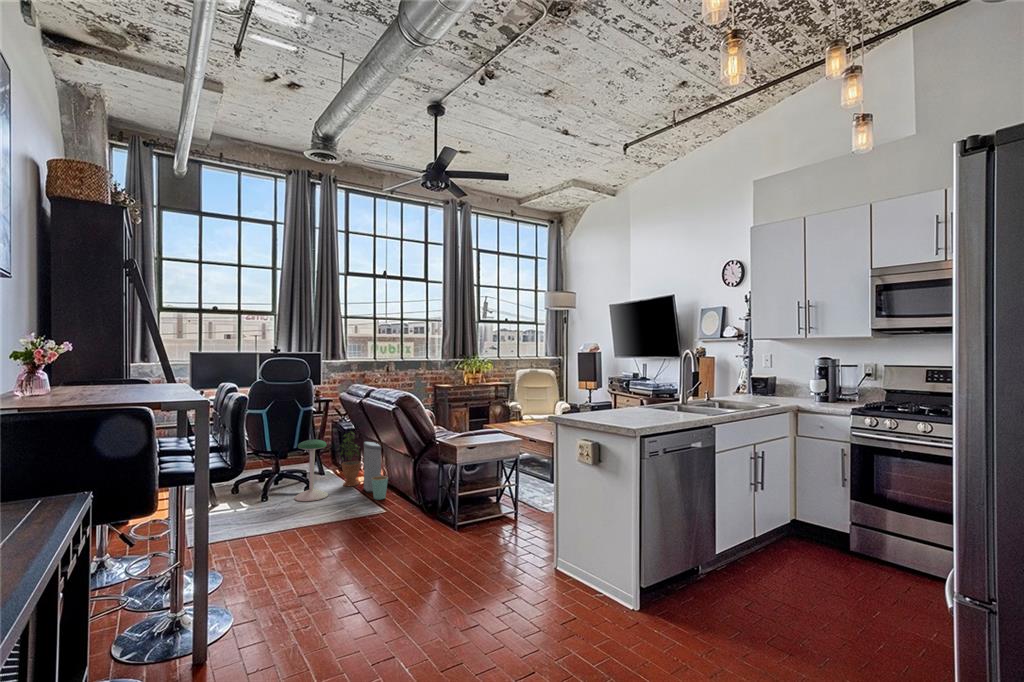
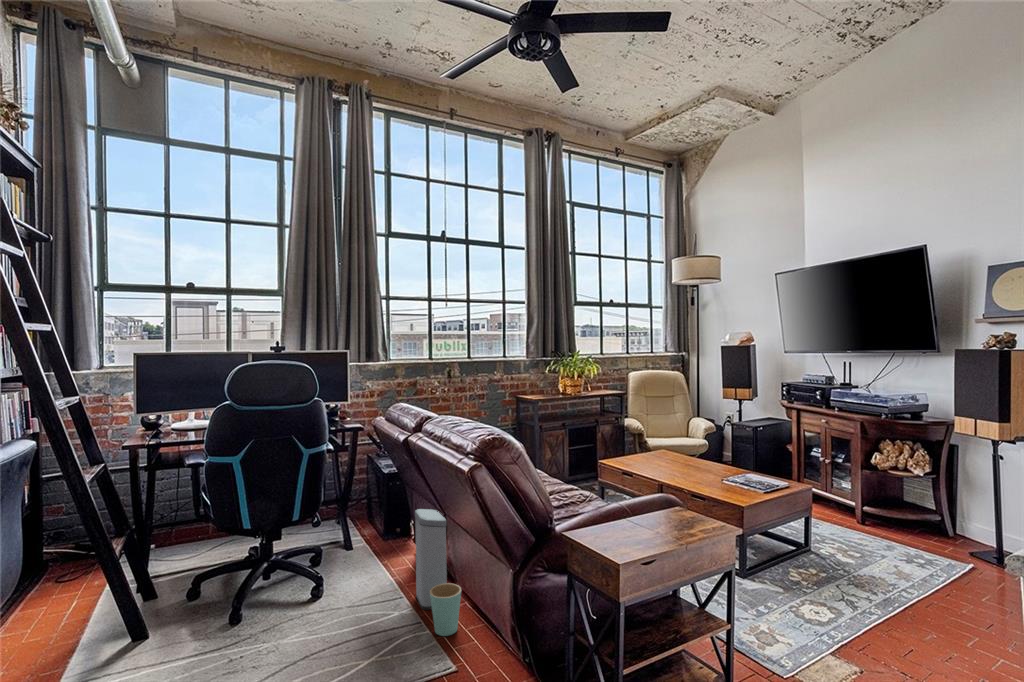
potted plant: present [340,431,361,486] -> none [369,483,411,588]
stool: present [294,440,328,501] -> none [286,510,351,638]

